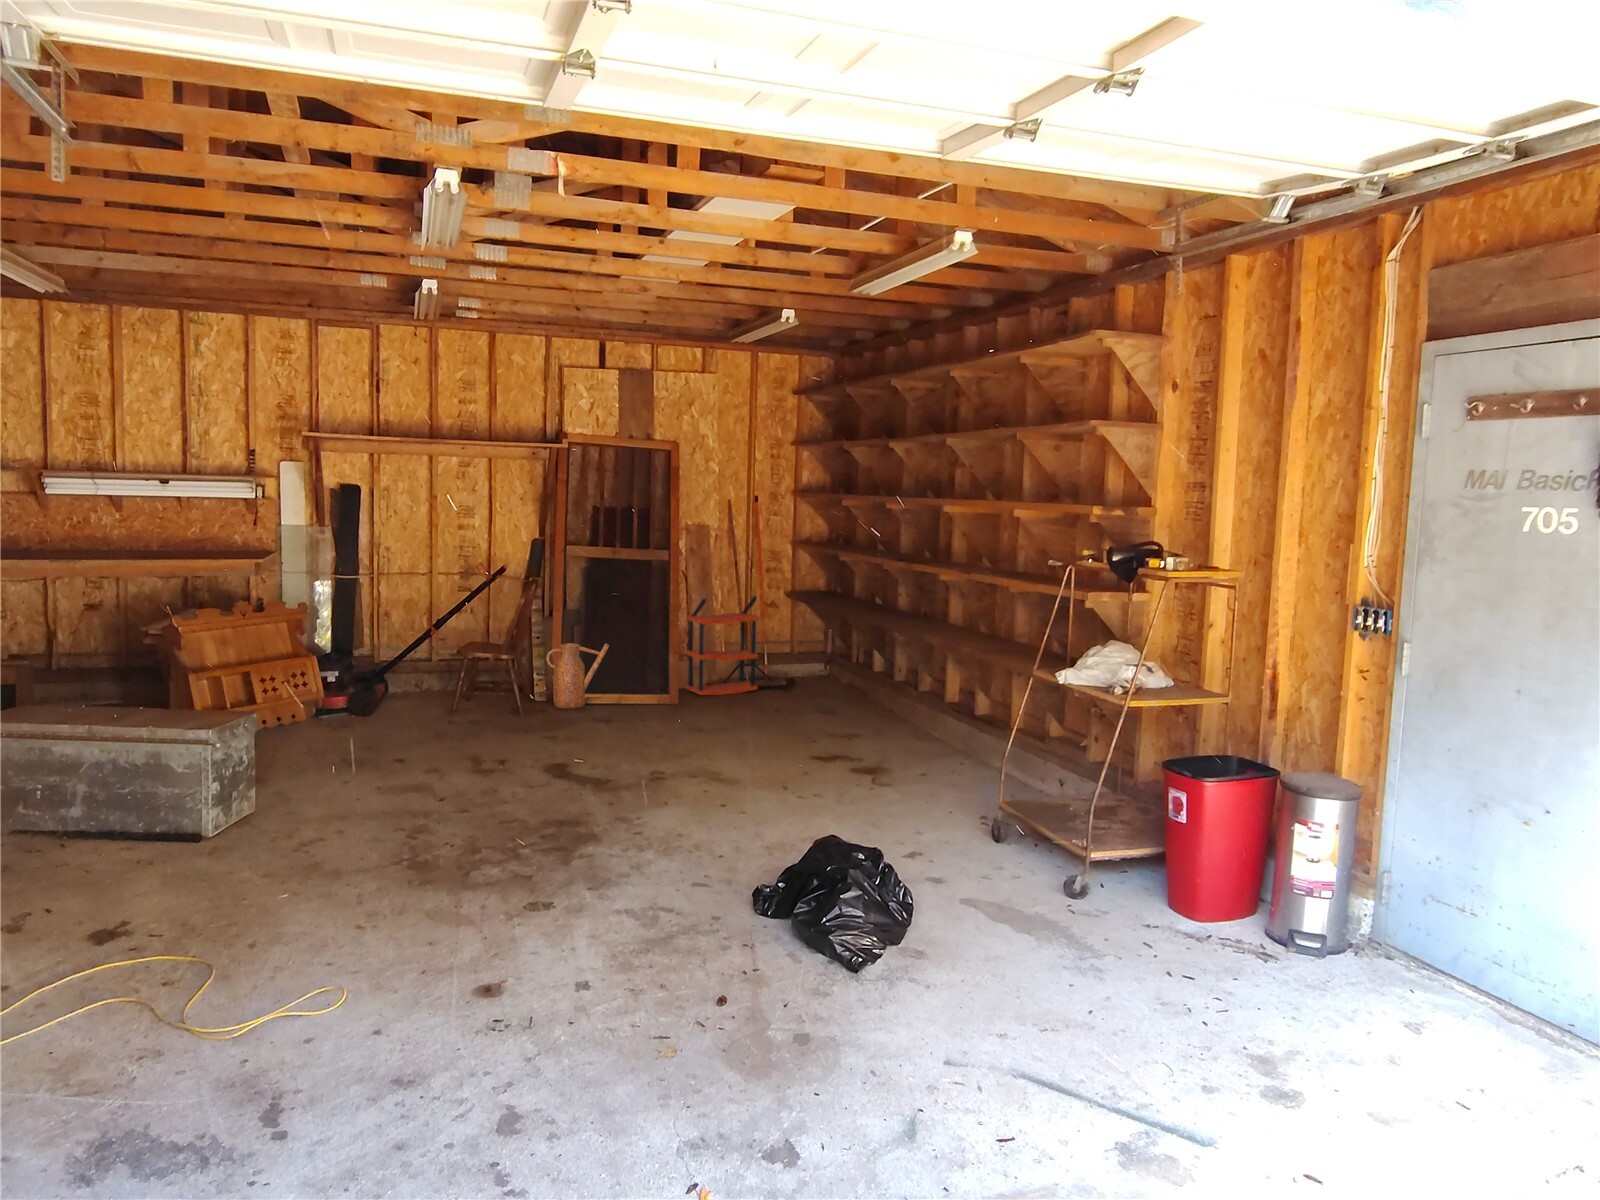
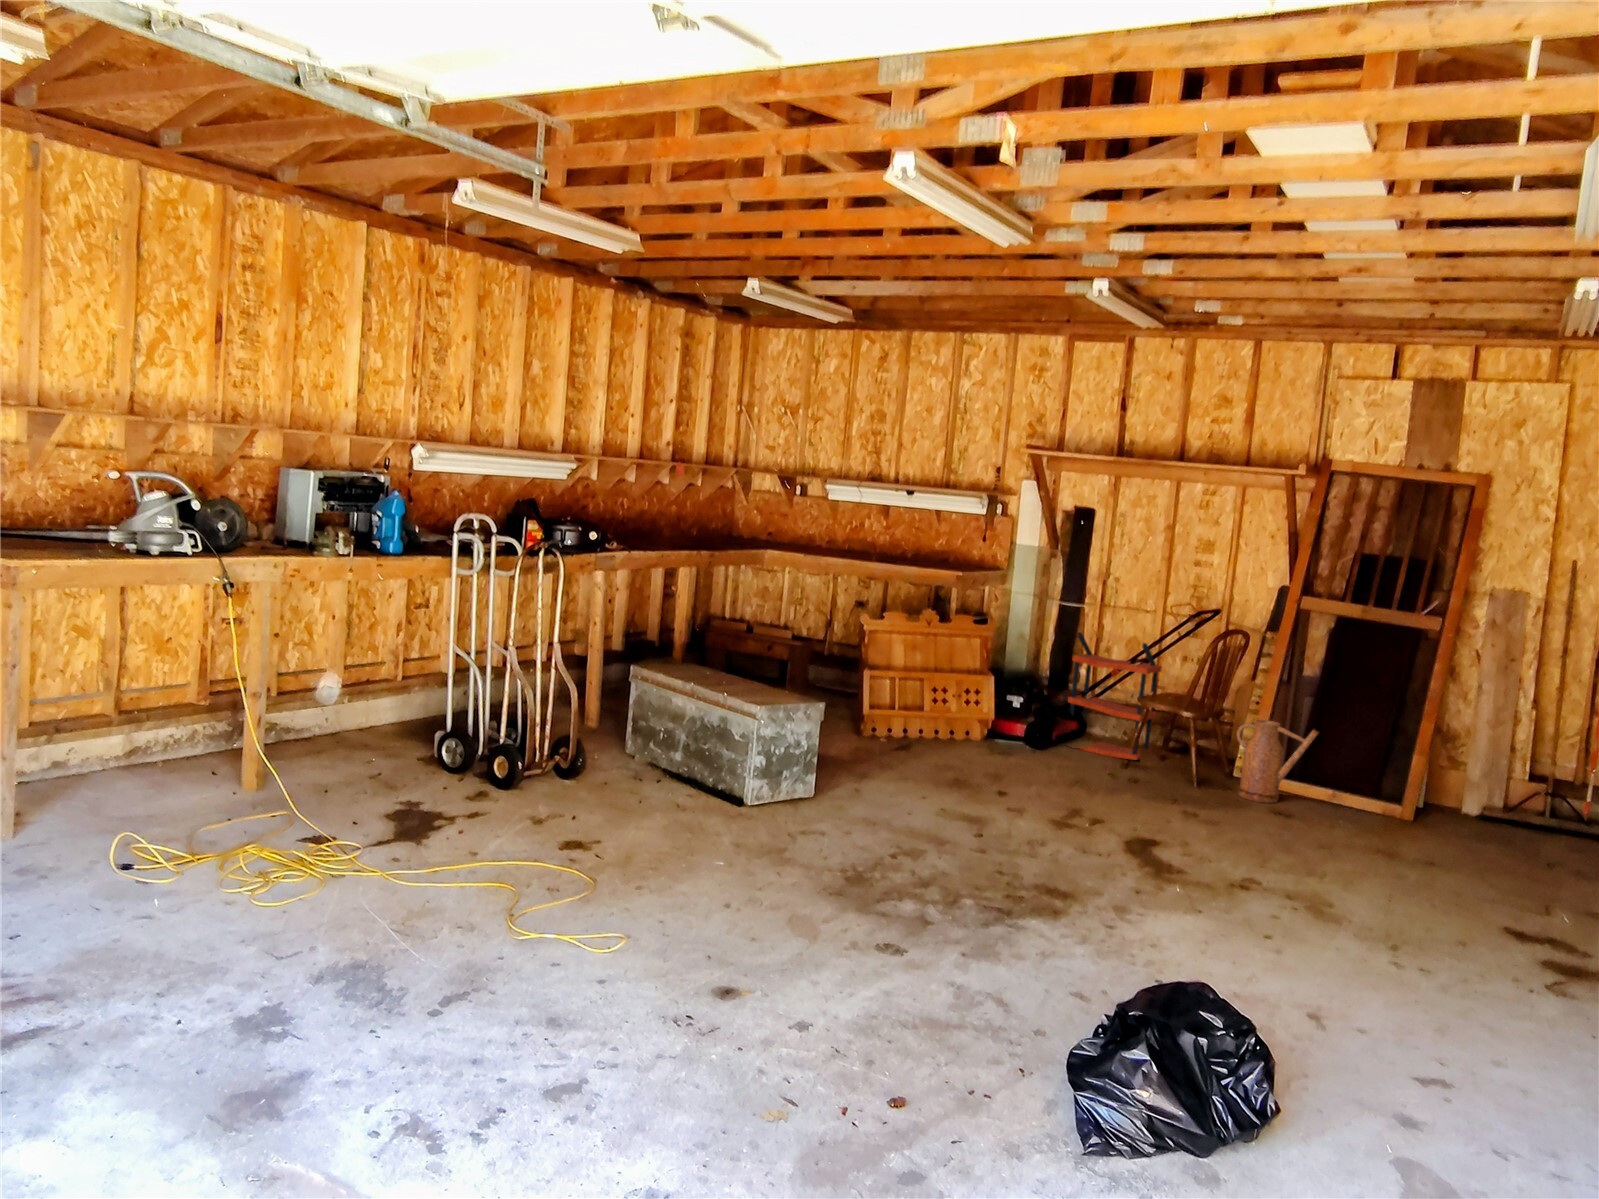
shelving unit: present [687,596,759,695] -> present [1068,632,1162,760]

